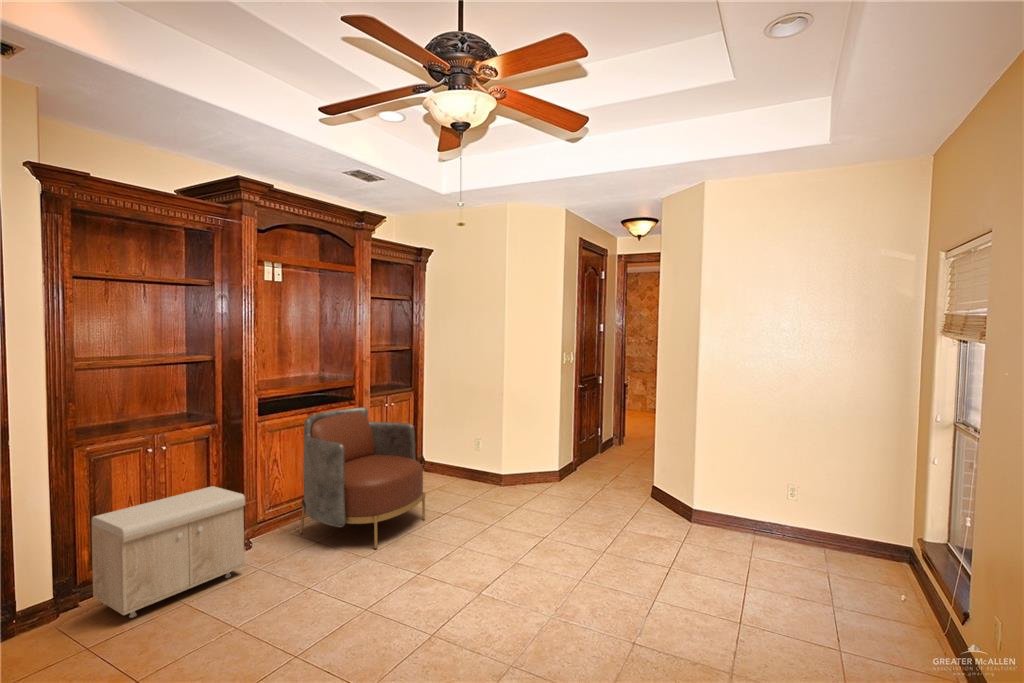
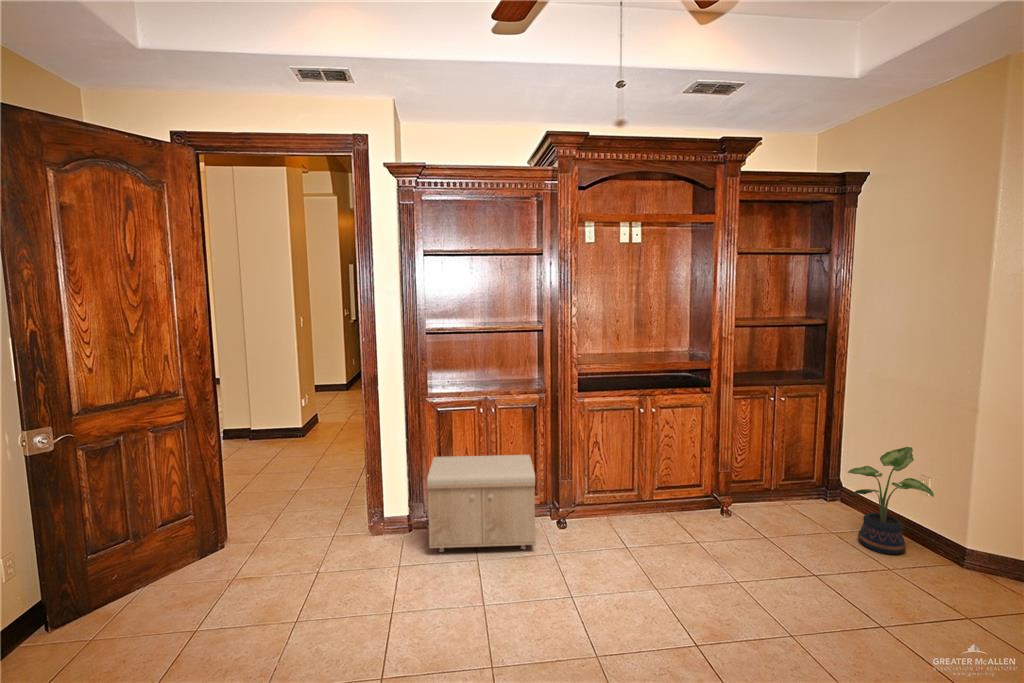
armchair: present [300,407,426,549] -> none [617,398,774,592]
potted plant: none [442,420,486,488] -> present [848,447,934,554]

